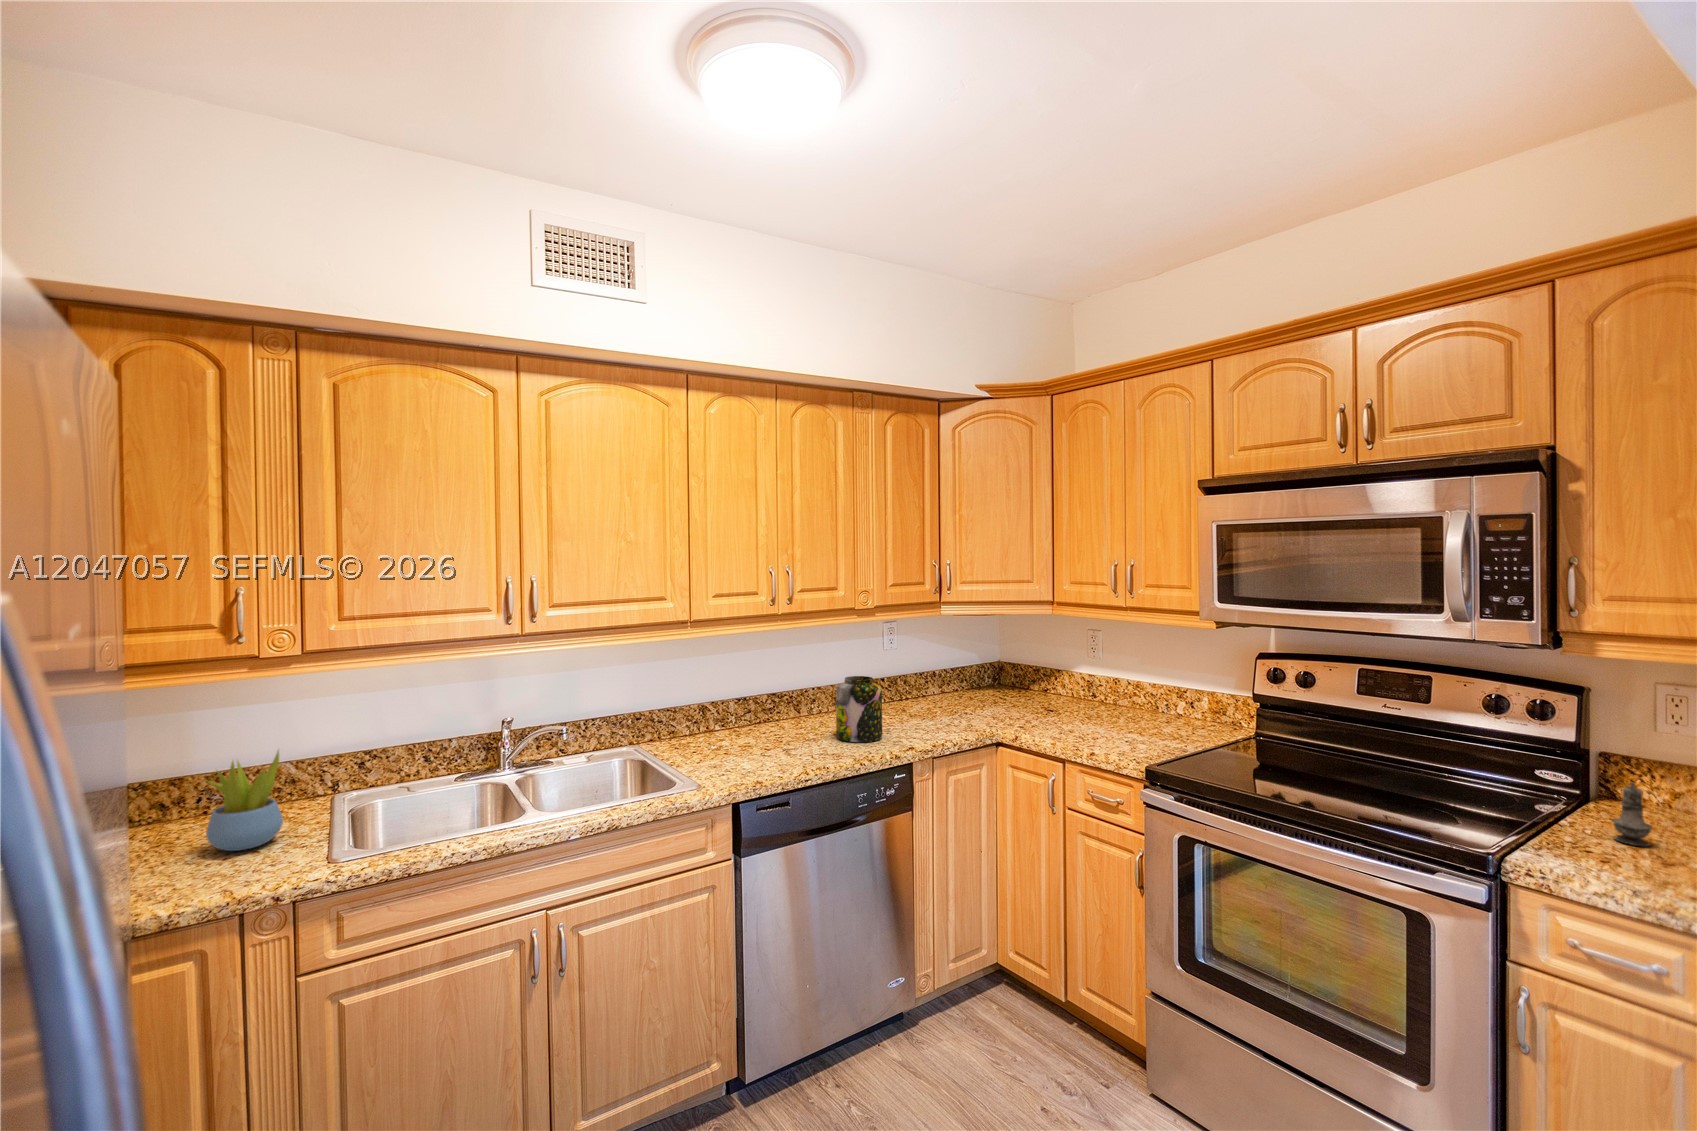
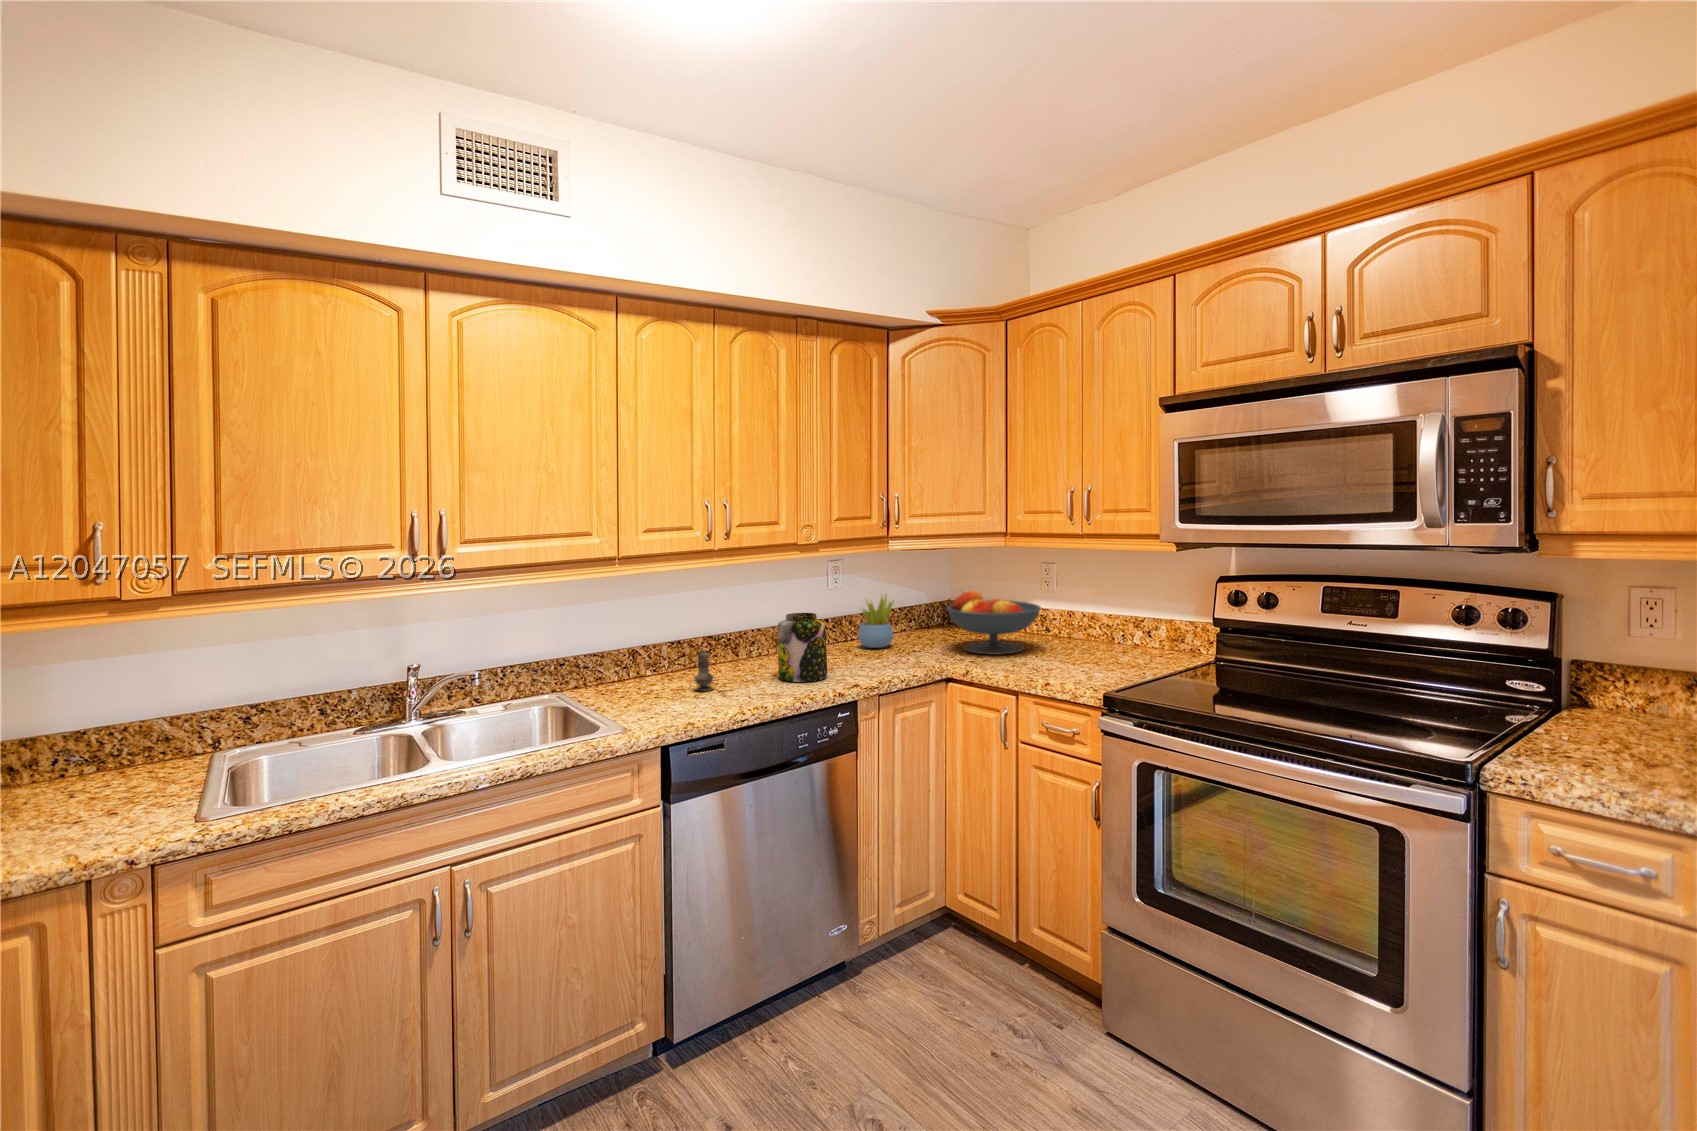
fruit bowl: none [993,656,1085,719] -> present [947,591,1041,655]
succulent plant: present [206,751,283,851] -> present [858,594,894,648]
salt shaker: present [1612,783,1652,846] -> present [694,649,714,691]

